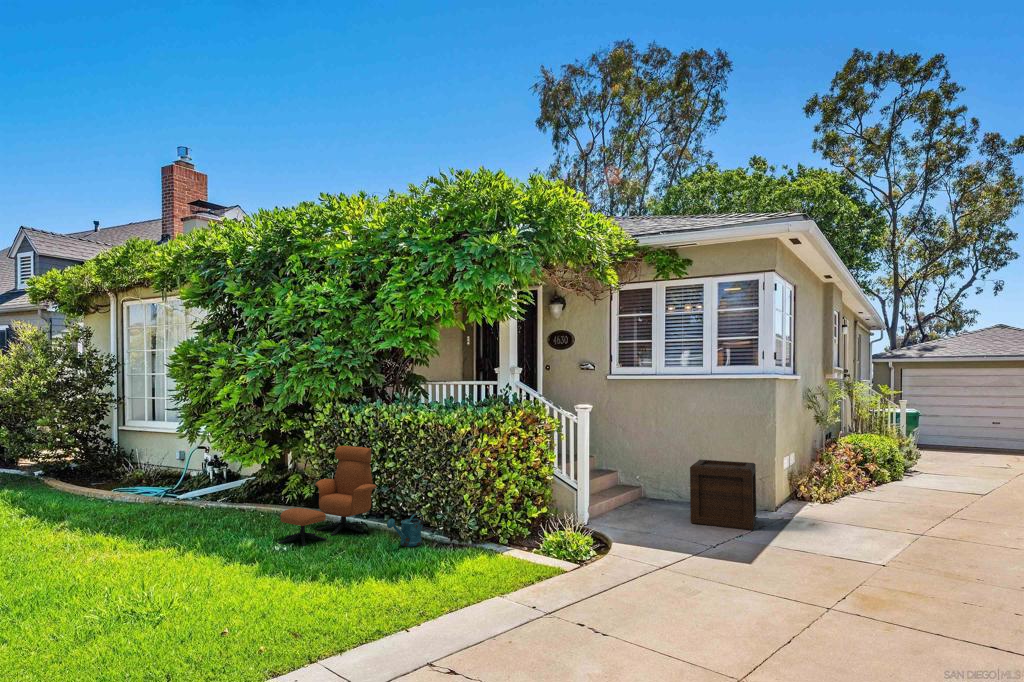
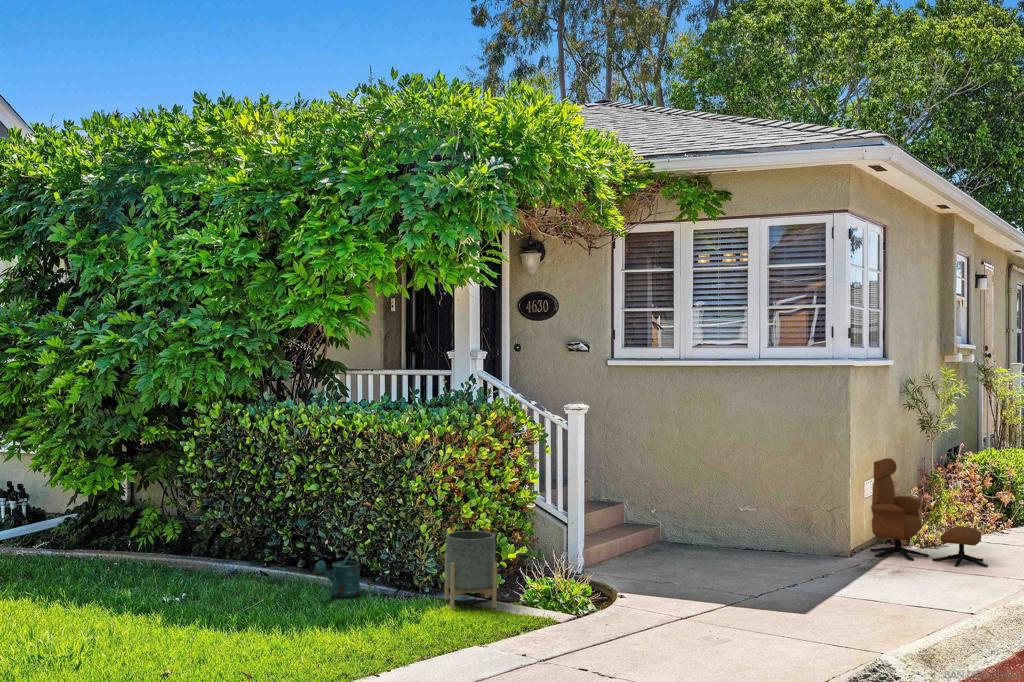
lounge chair: present [278,446,376,546] -> present [870,458,988,567]
wooden crate: present [690,460,756,530] -> none [721,476,810,570]
planter: none [483,498,521,559] -> present [445,531,497,610]

